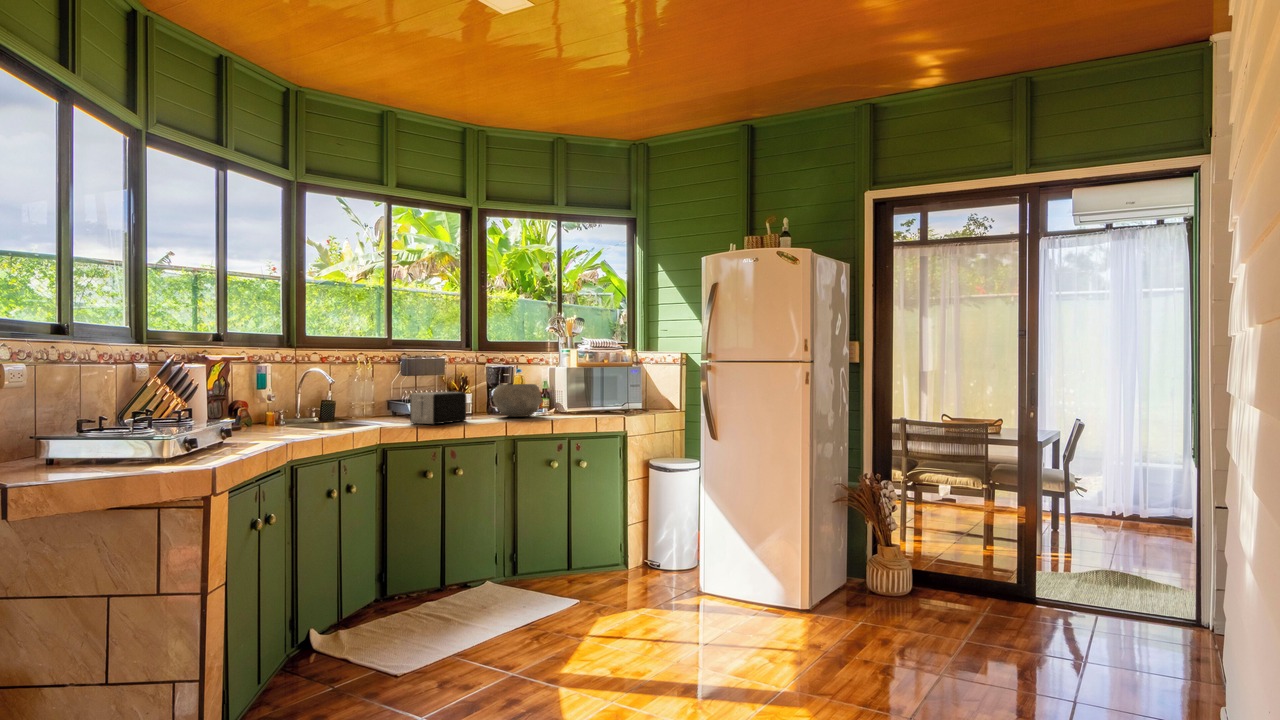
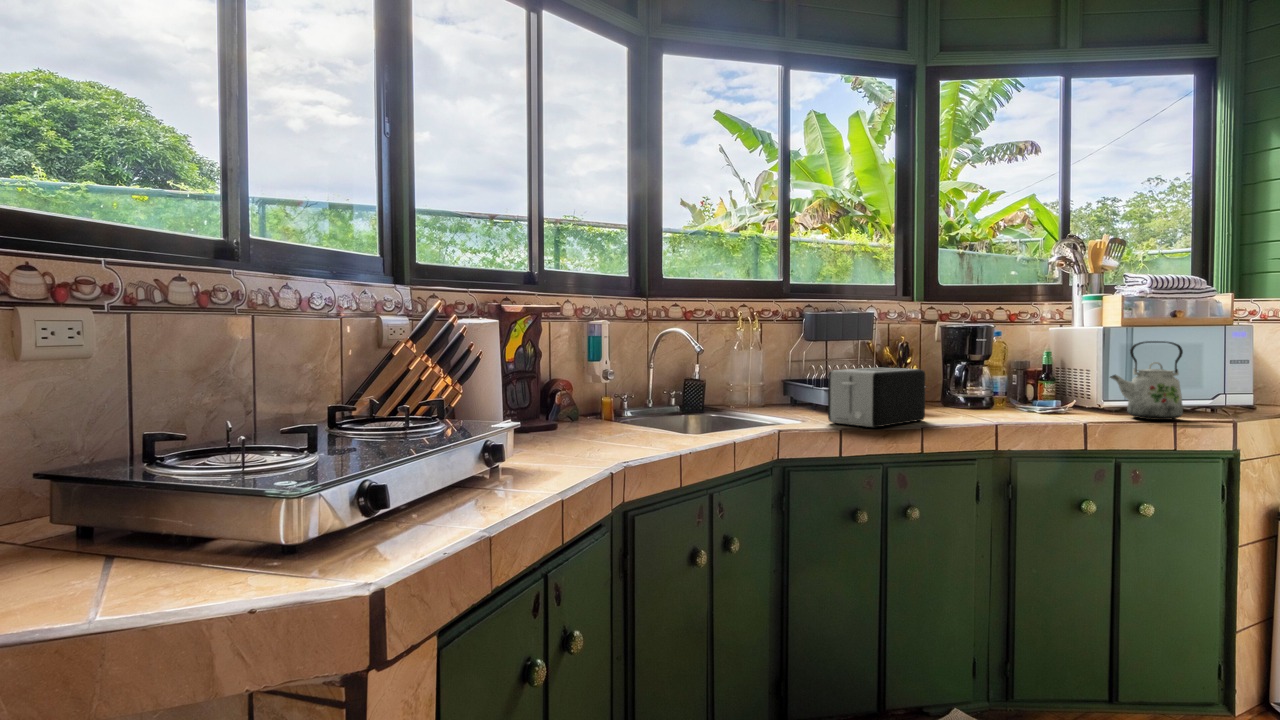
kettle: none [564,376,597,417] -> present [1110,341,1183,420]
ceramic bowl: present [492,384,543,417] -> none [963,356,1065,416]

